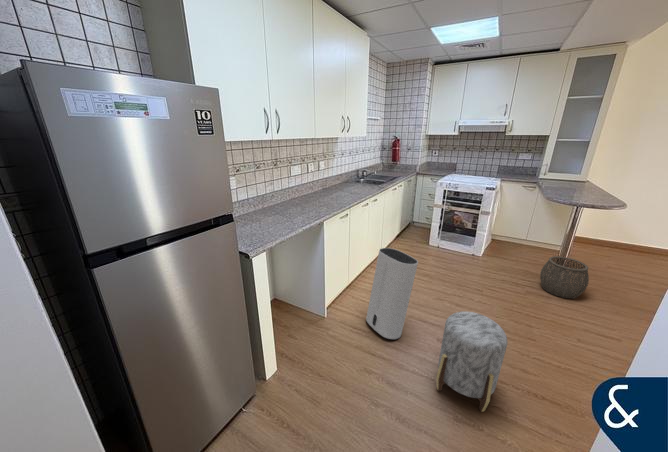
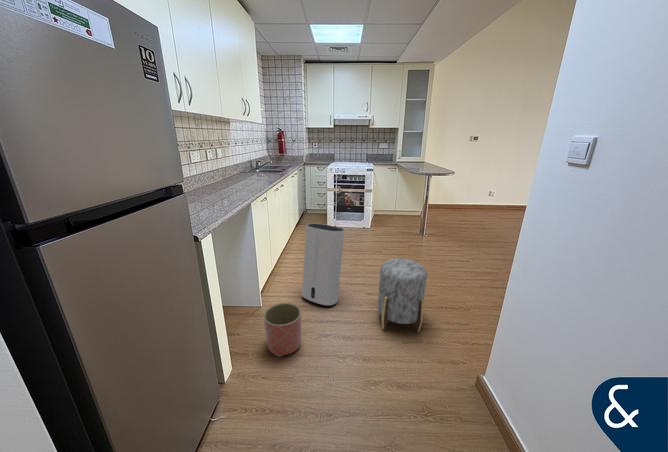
woven basket: present [540,256,589,298] -> none [414,215,444,245]
planter: none [310,323,347,376] -> present [263,303,301,357]

